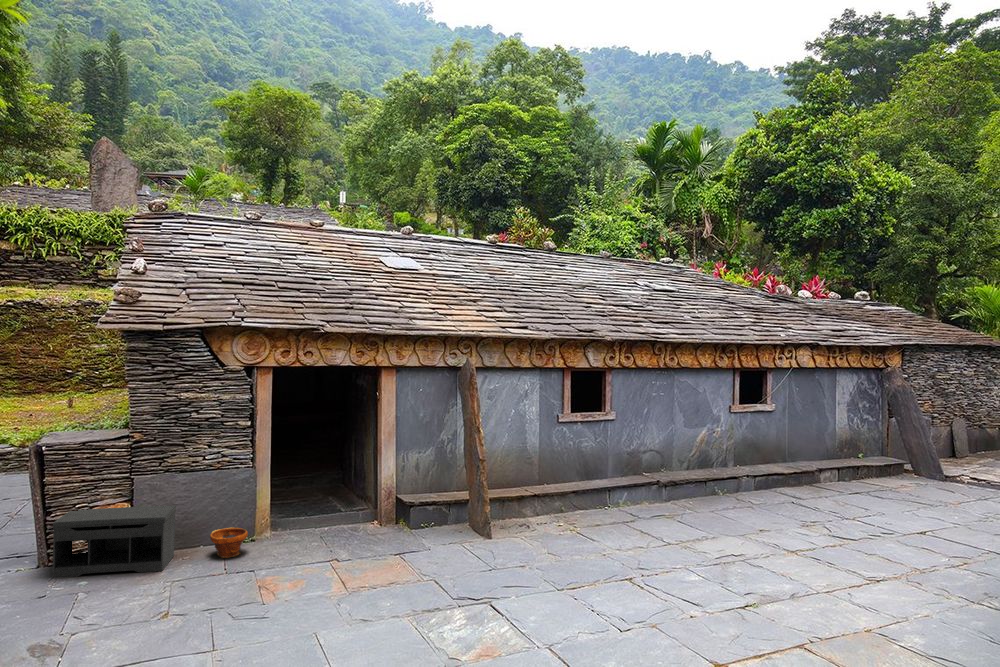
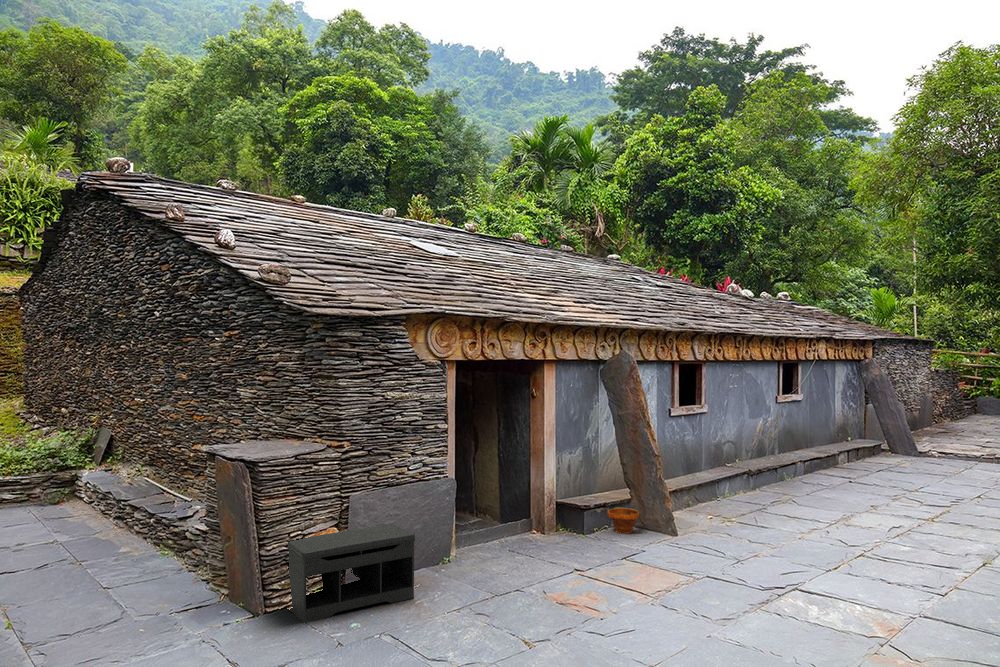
planter: present [210,528,248,558] -> present [607,508,639,534]

